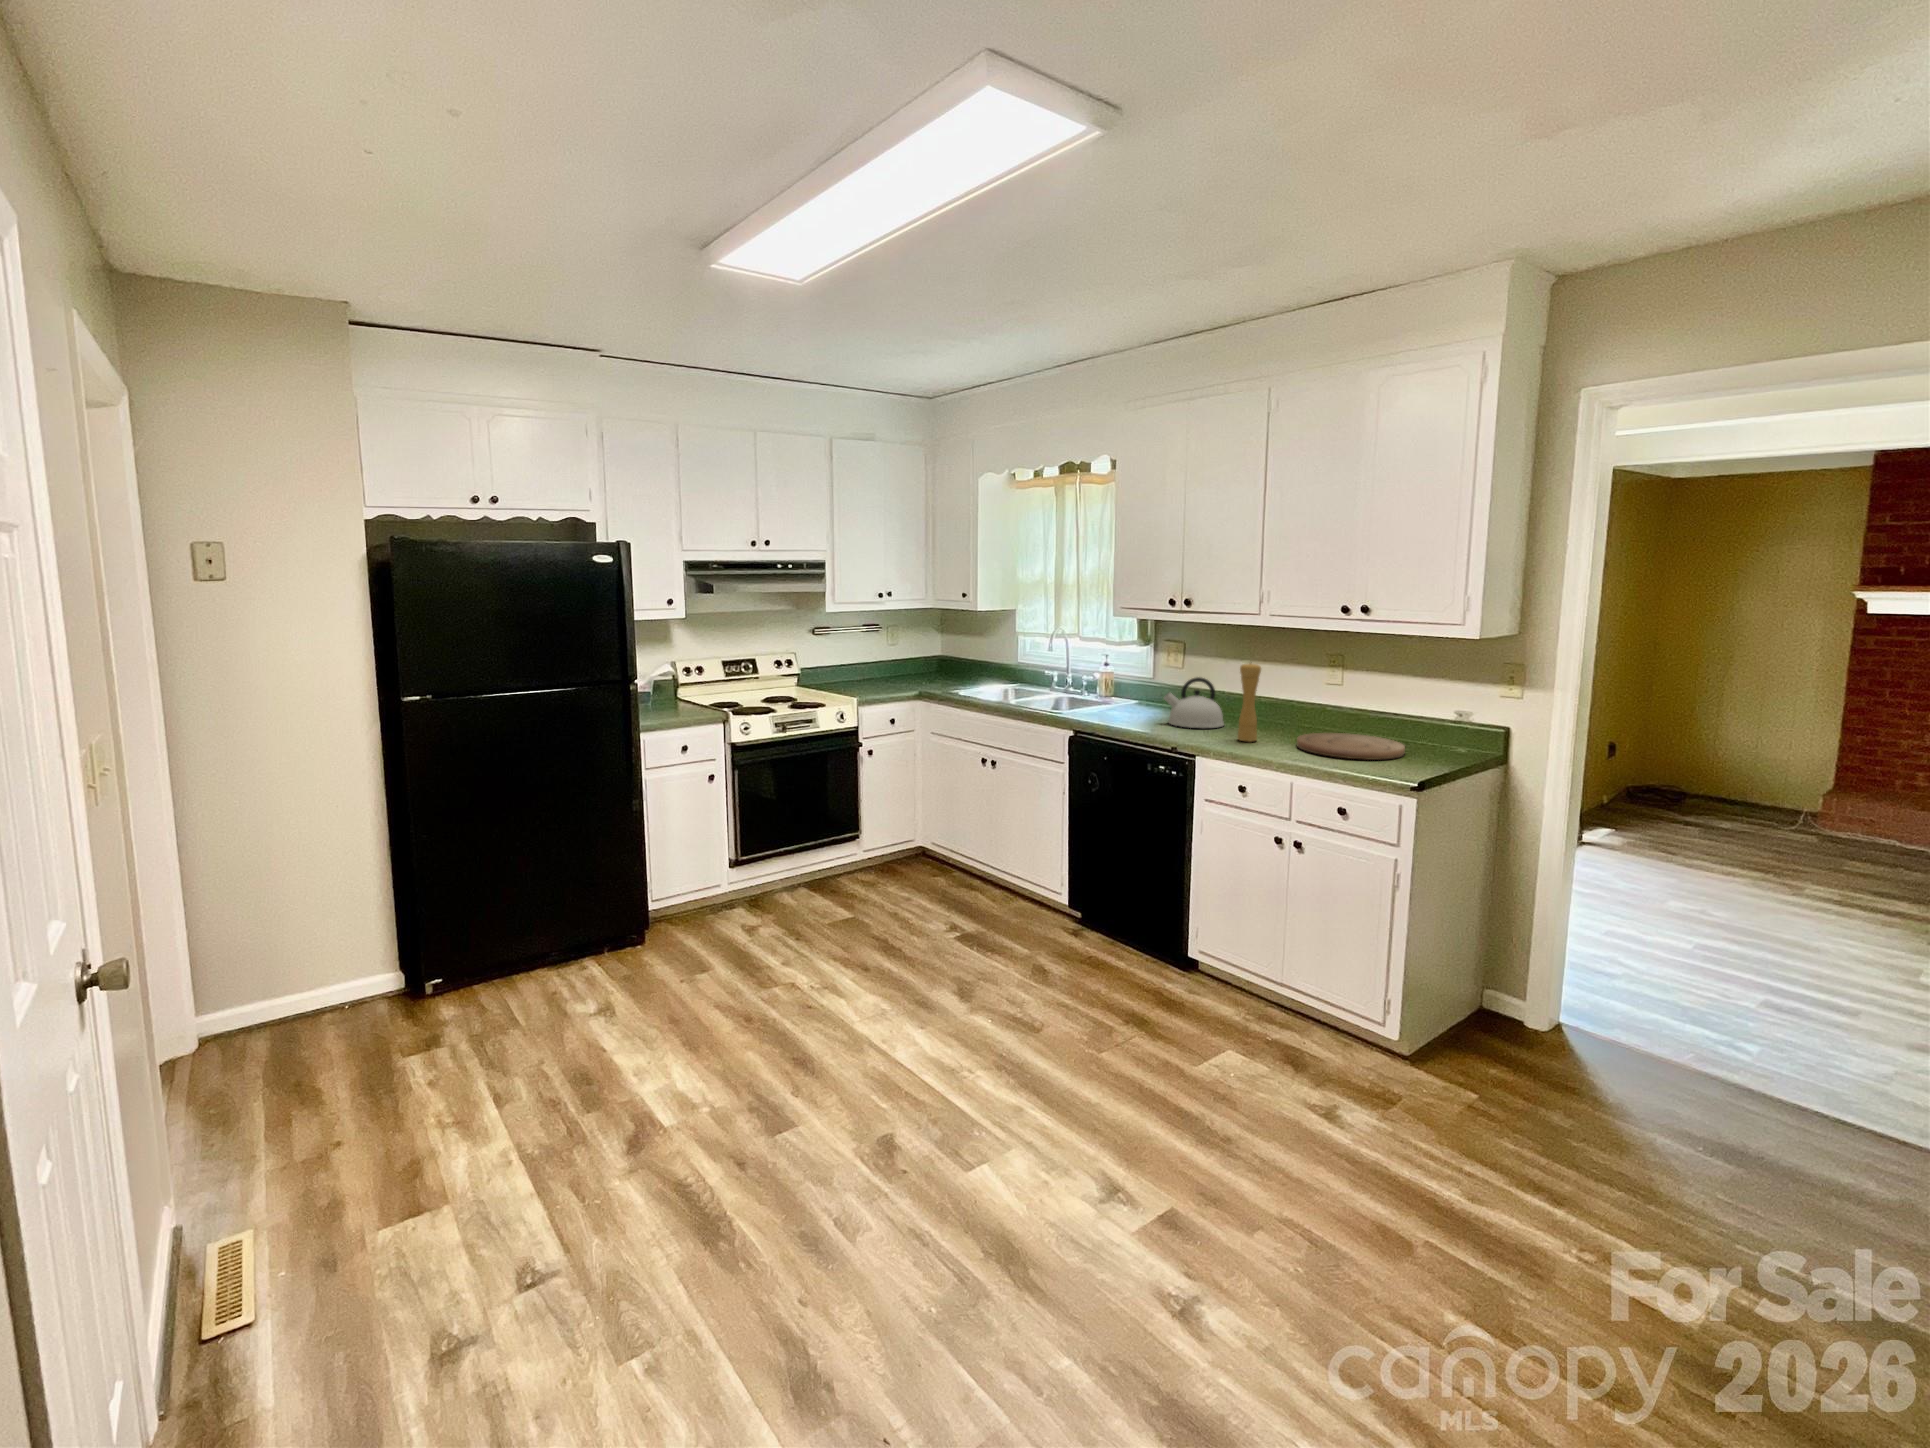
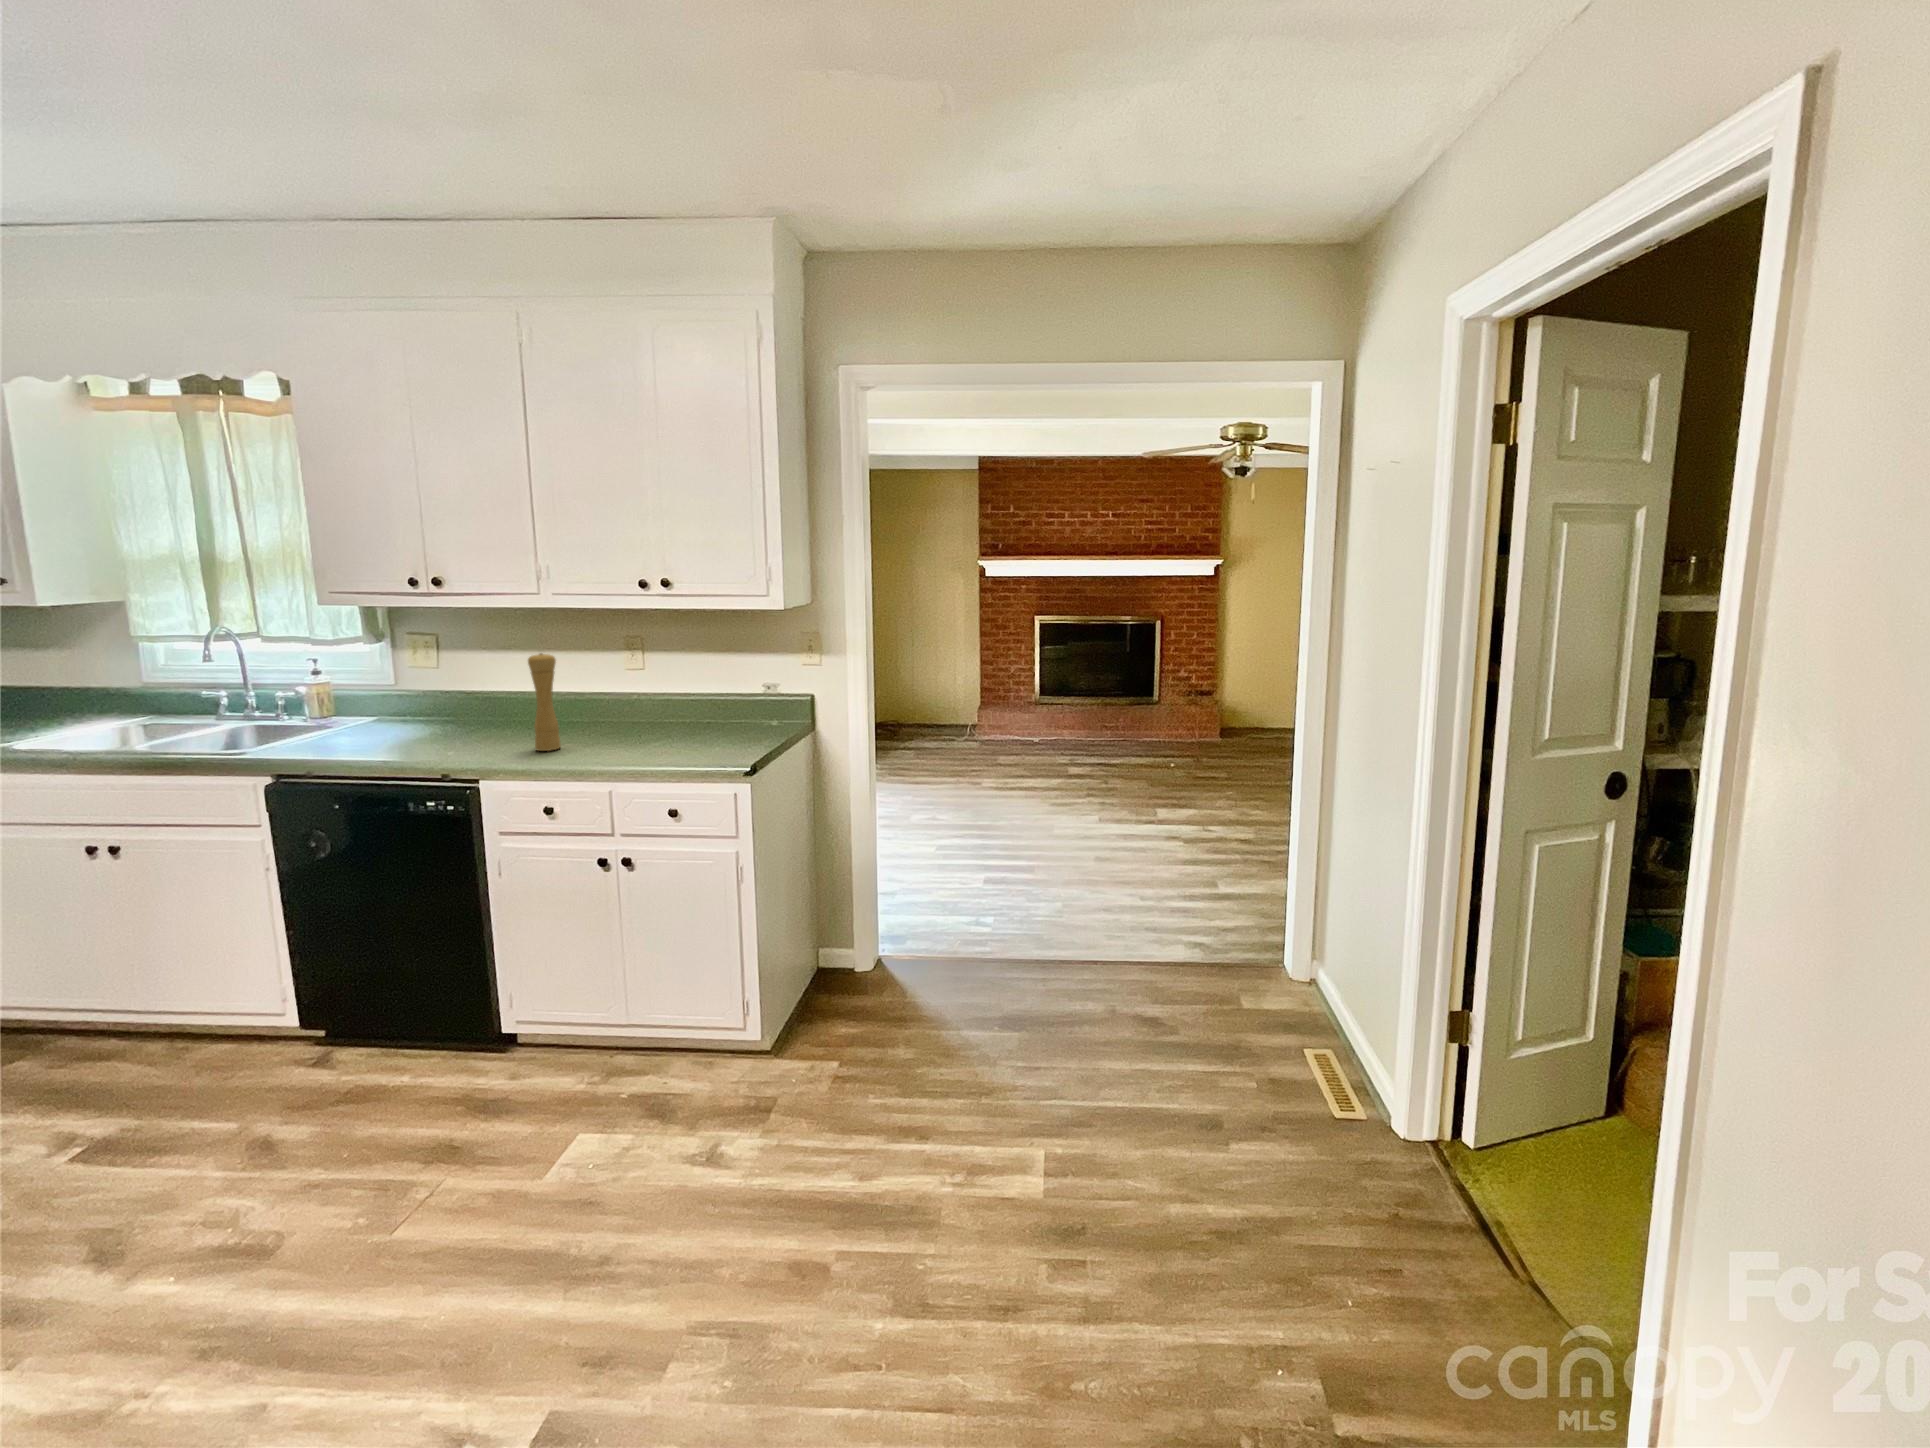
kettle: present [1164,677,1224,728] -> none [420,677,513,745]
cutting board: present [1297,733,1405,760] -> none [609,722,726,753]

